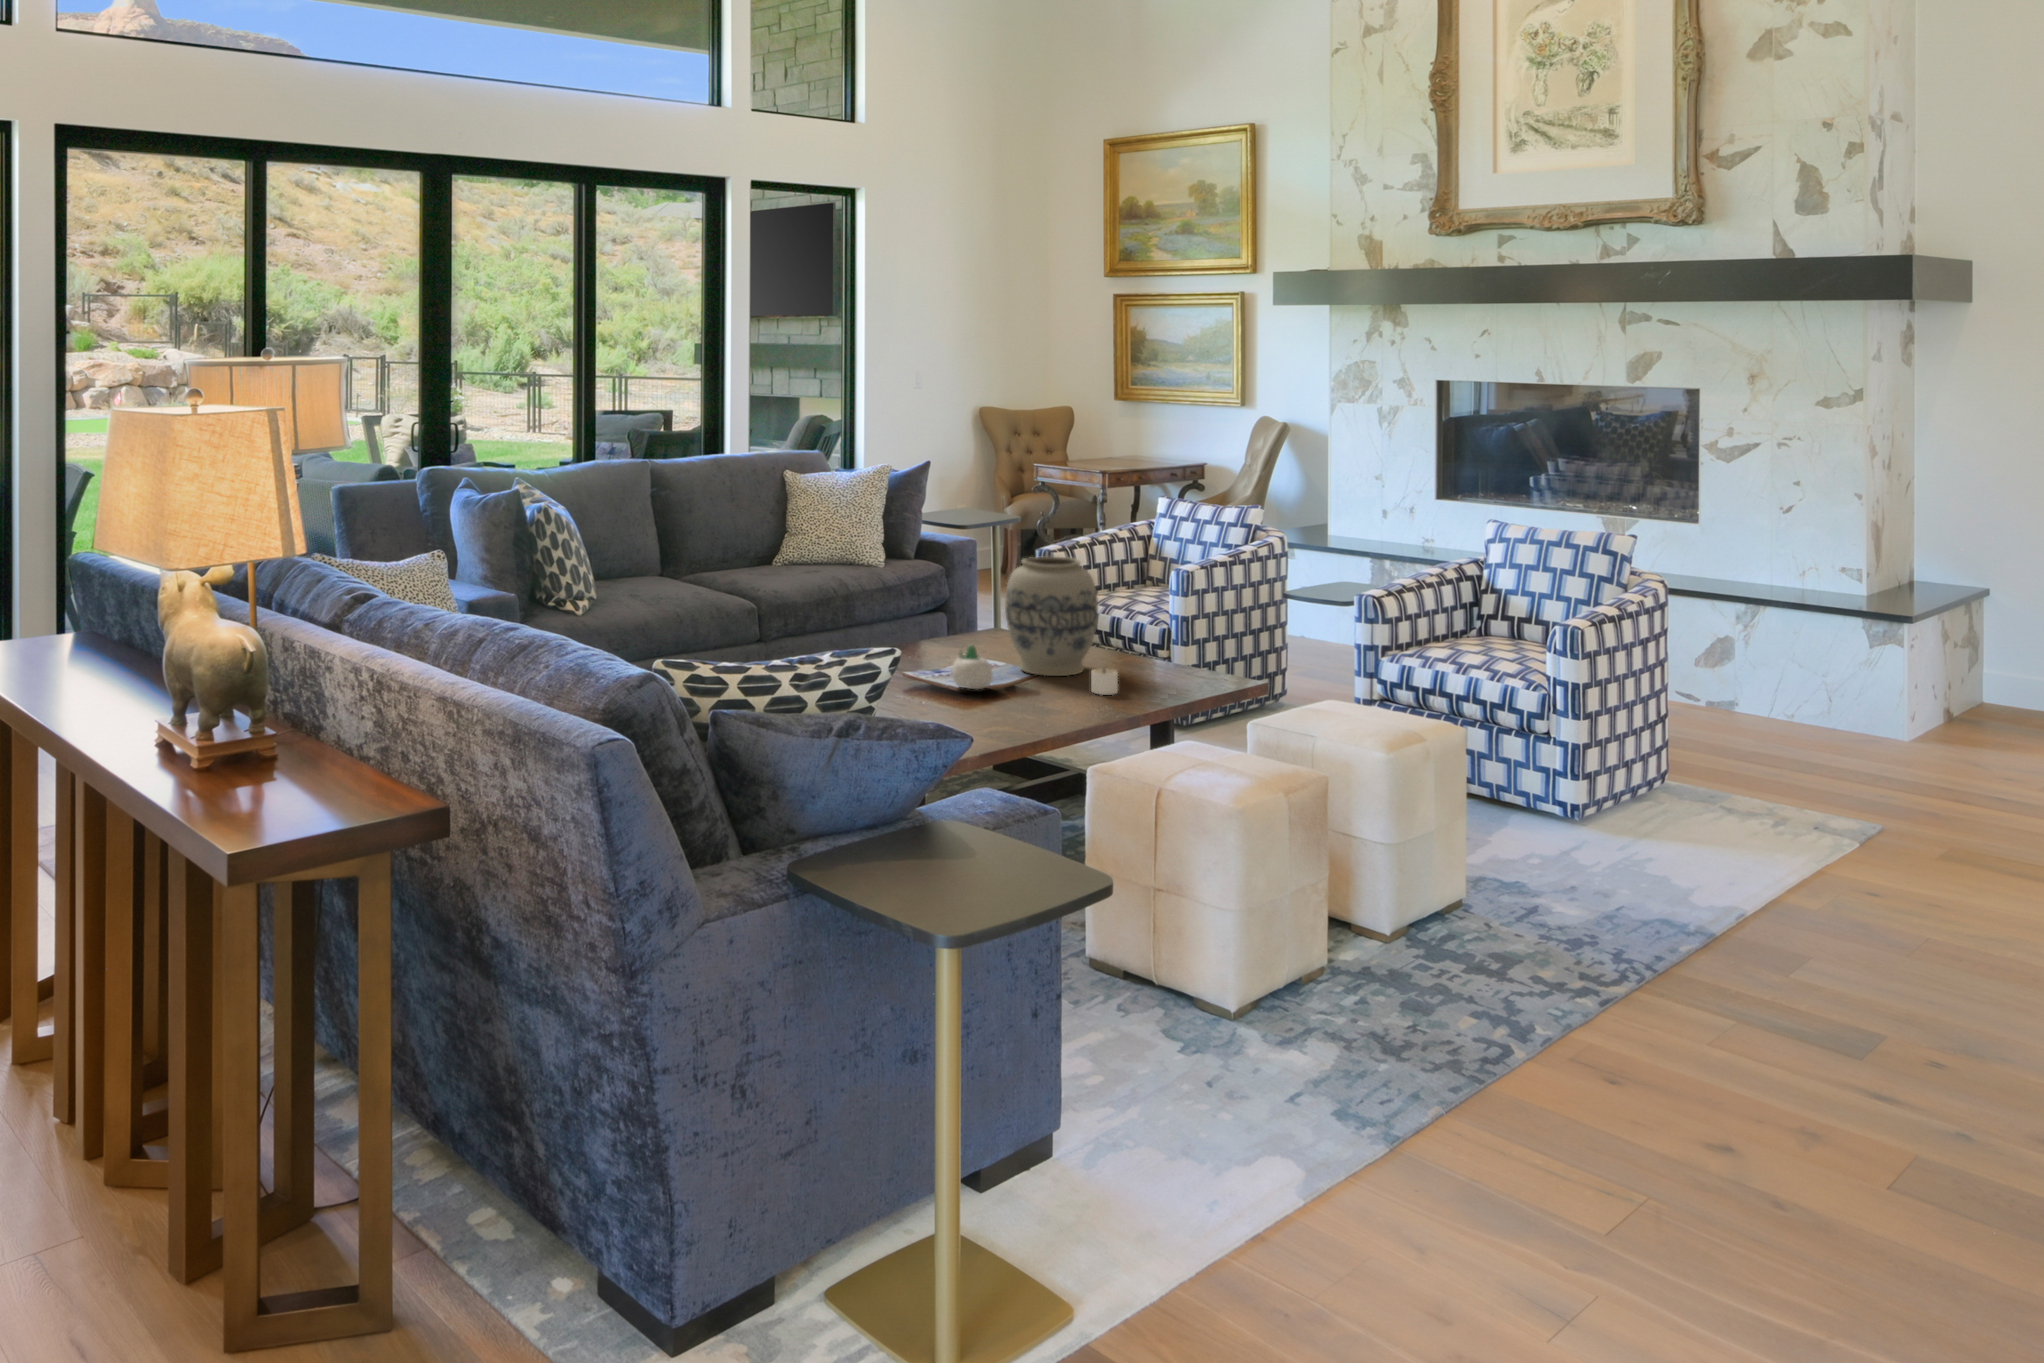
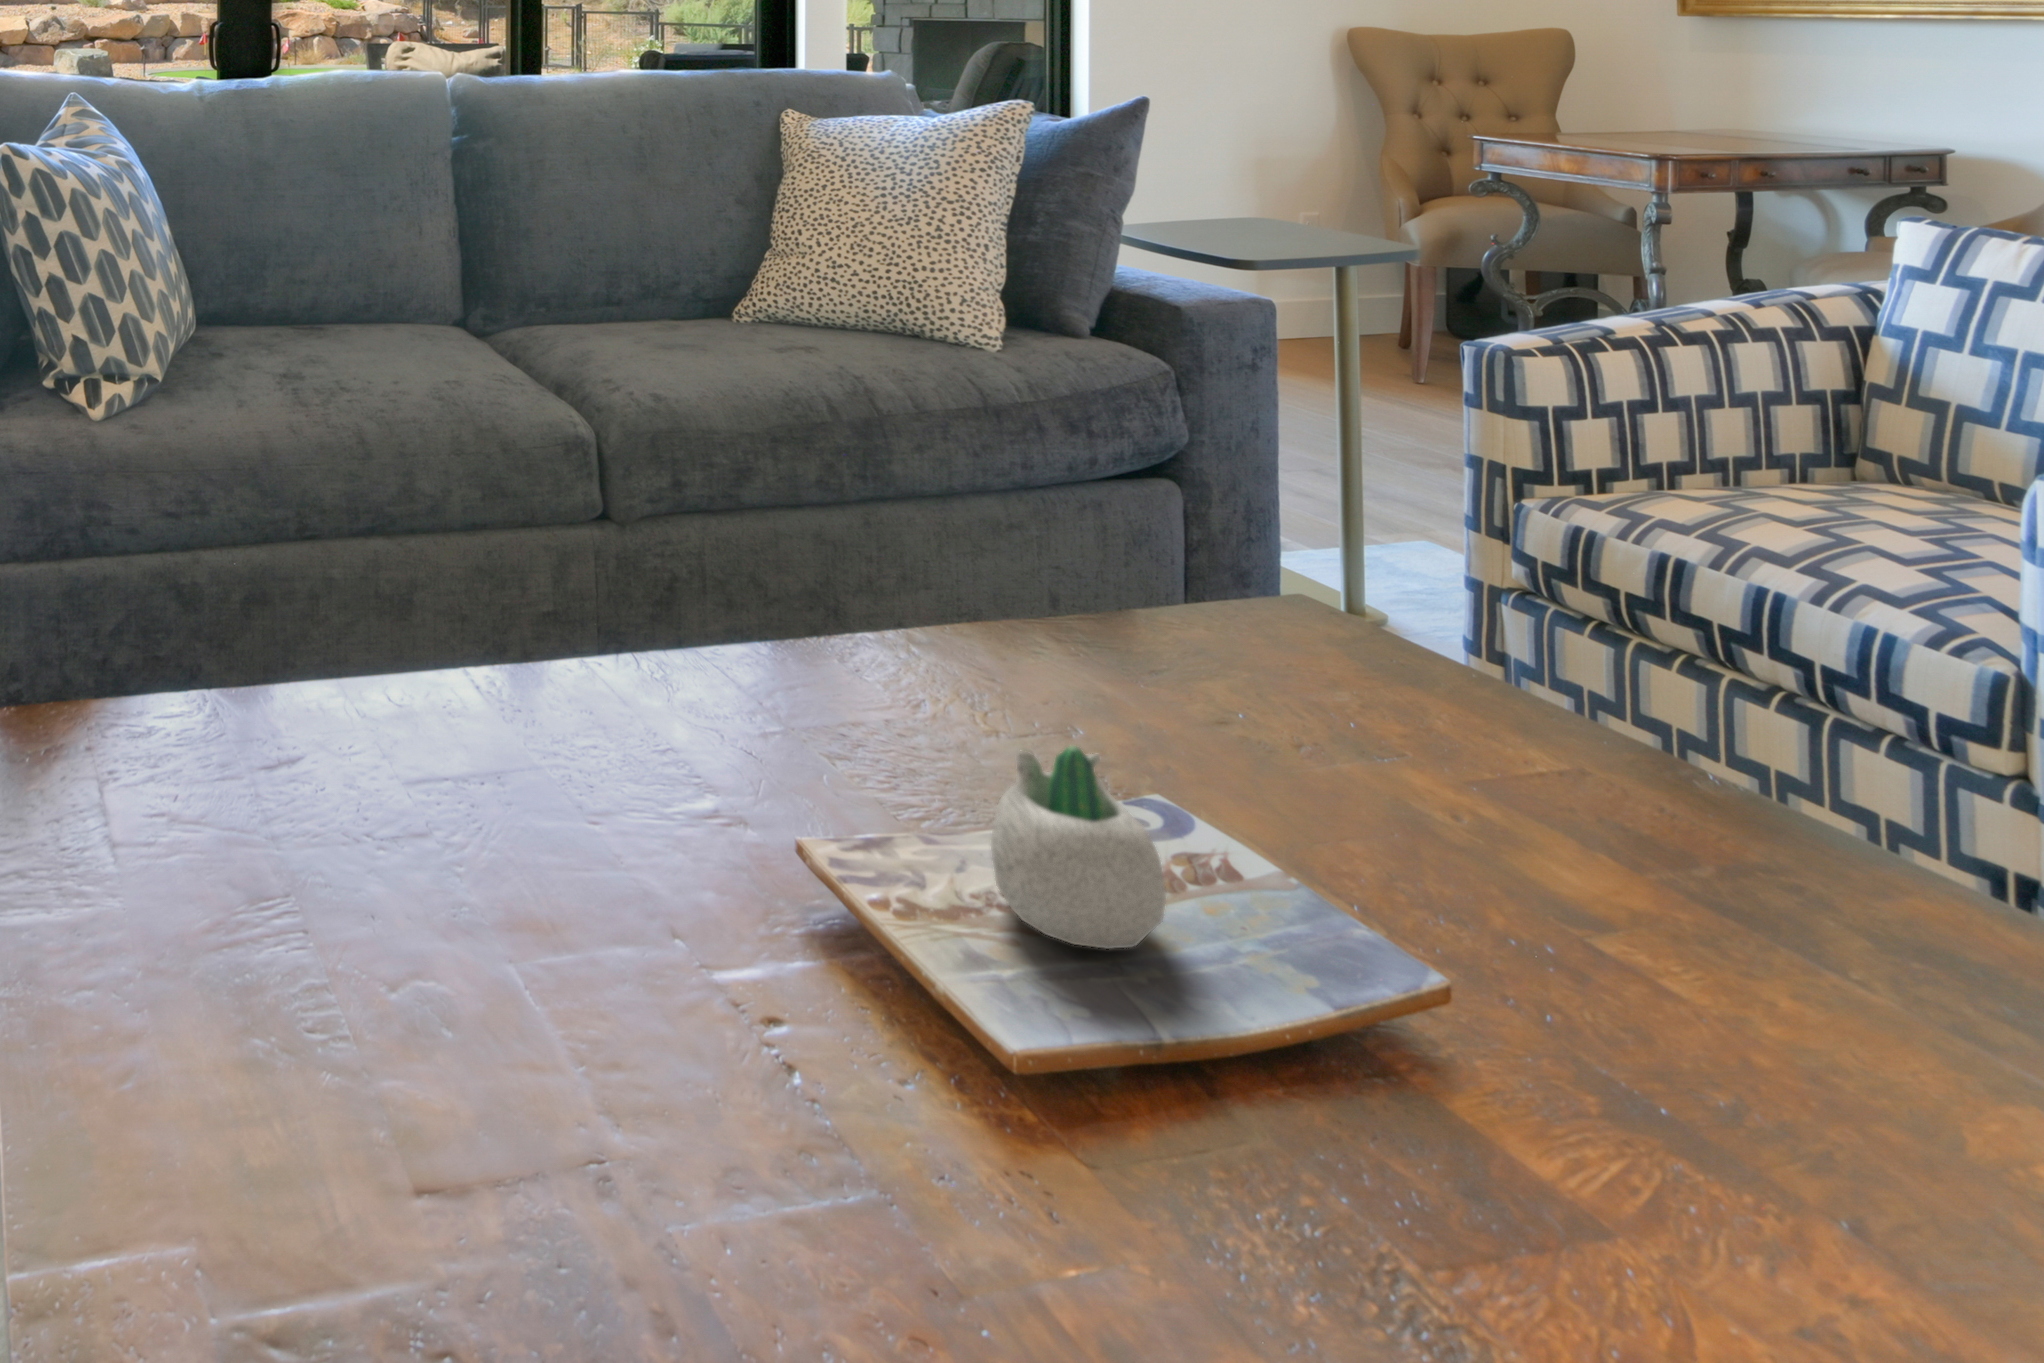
vase: present [1005,556,1098,676] -> none [1264,400,1716,923]
candle: present [1091,668,1118,695] -> none [1692,987,1917,1166]

